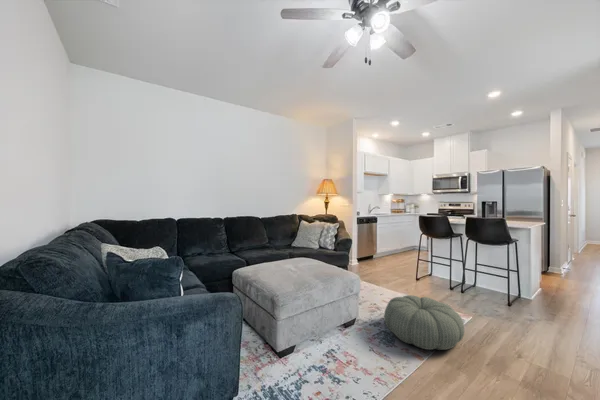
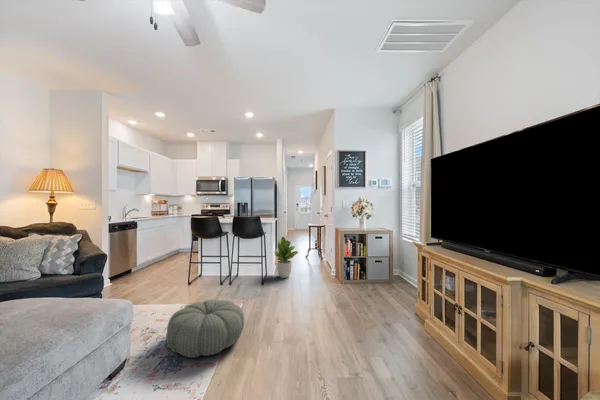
potted plant: none [531,249,580,308] -> present [275,237,298,278]

